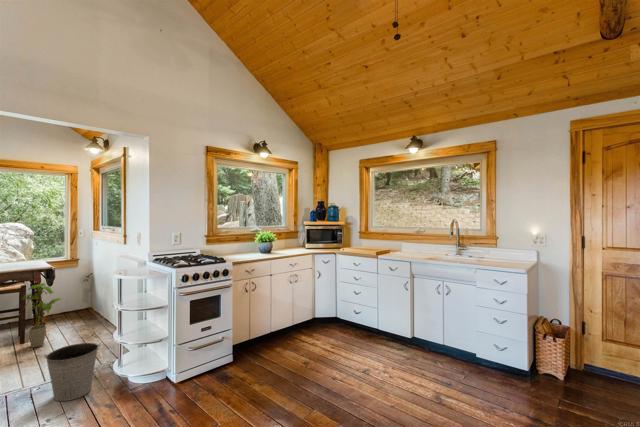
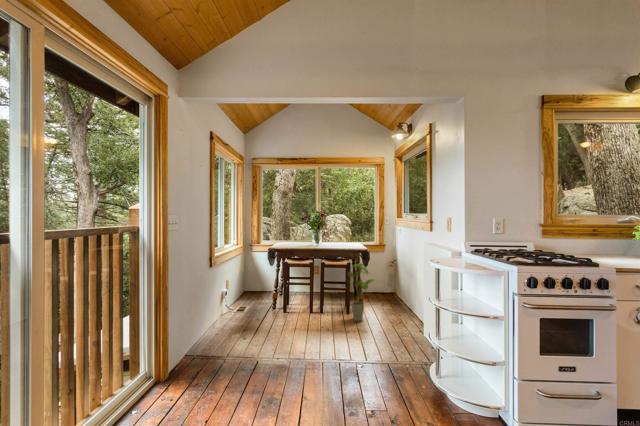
bucket: present [44,343,100,401] -> none [366,335,417,401]

